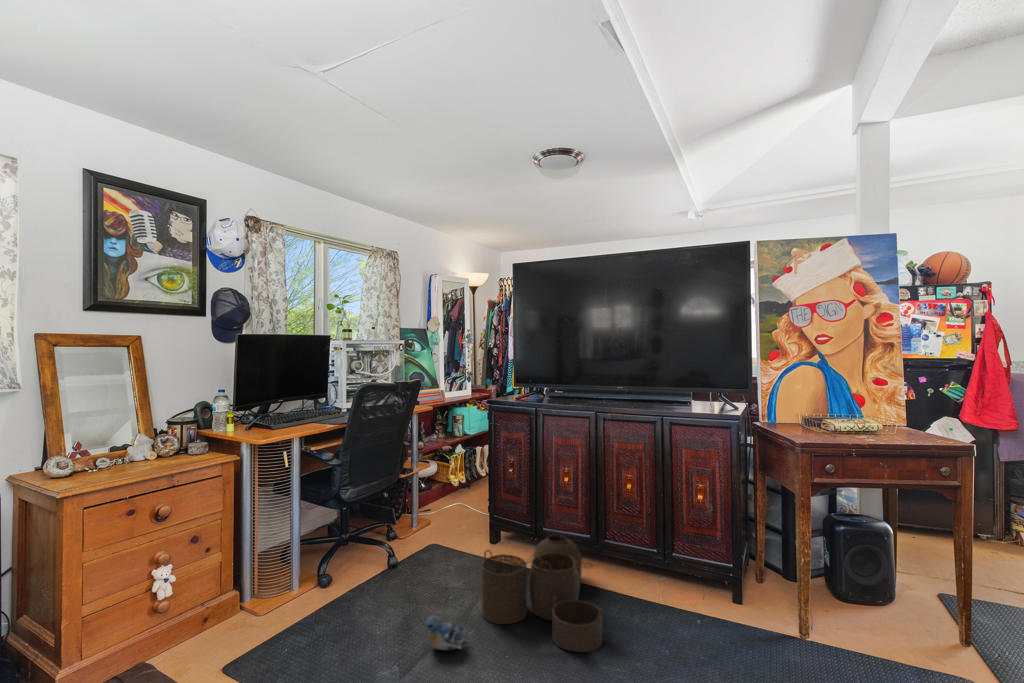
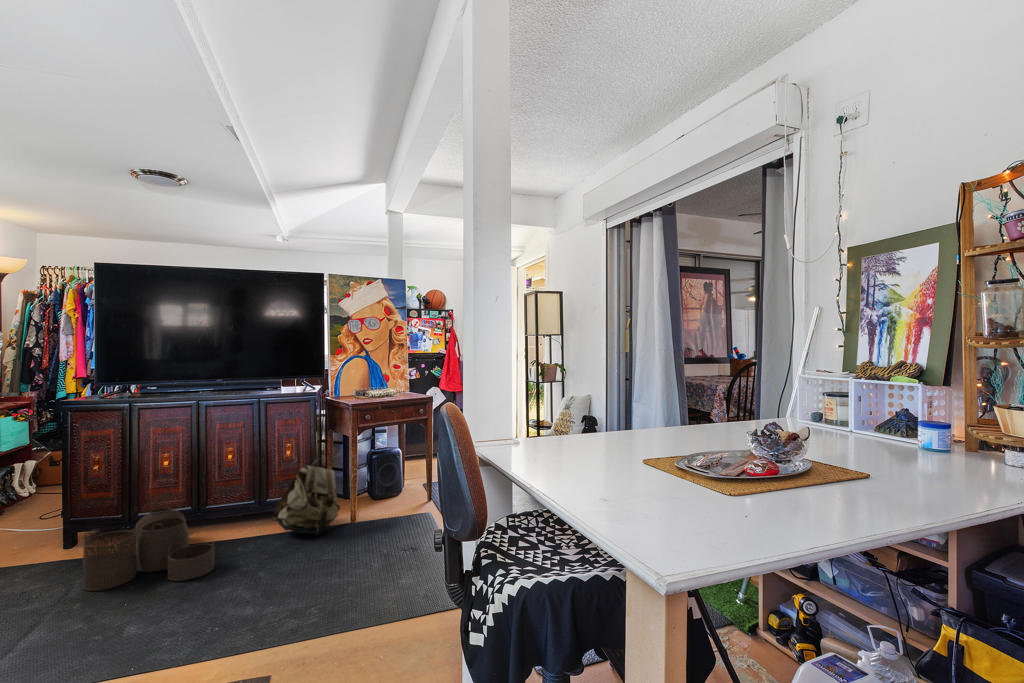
backpack: none [677,521,779,645] -> present [272,459,340,535]
plush toy: present [425,616,469,650] -> none [22,596,81,625]

